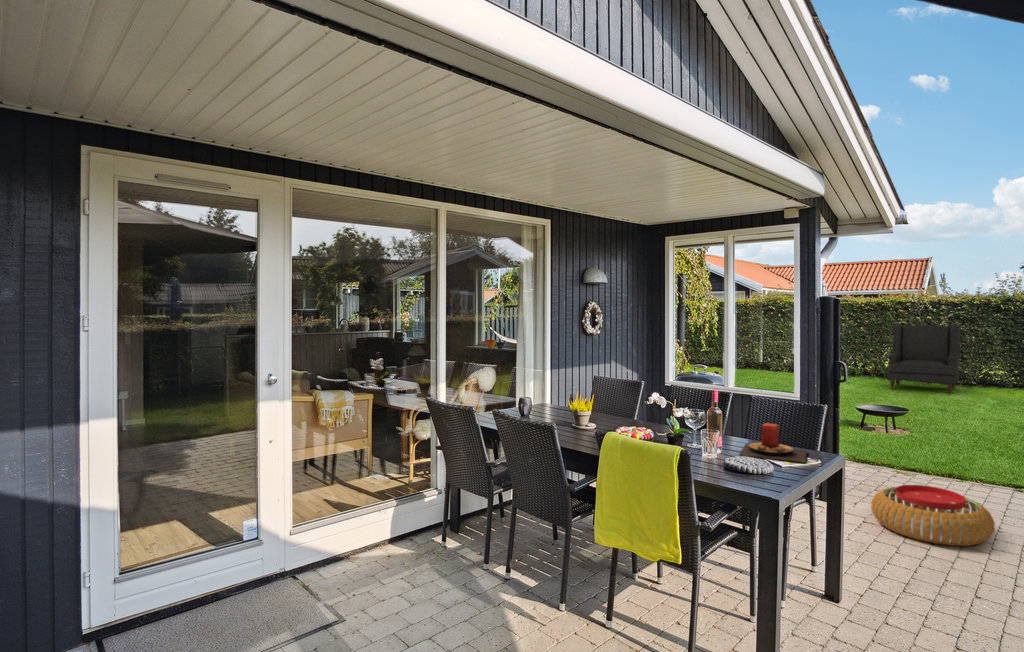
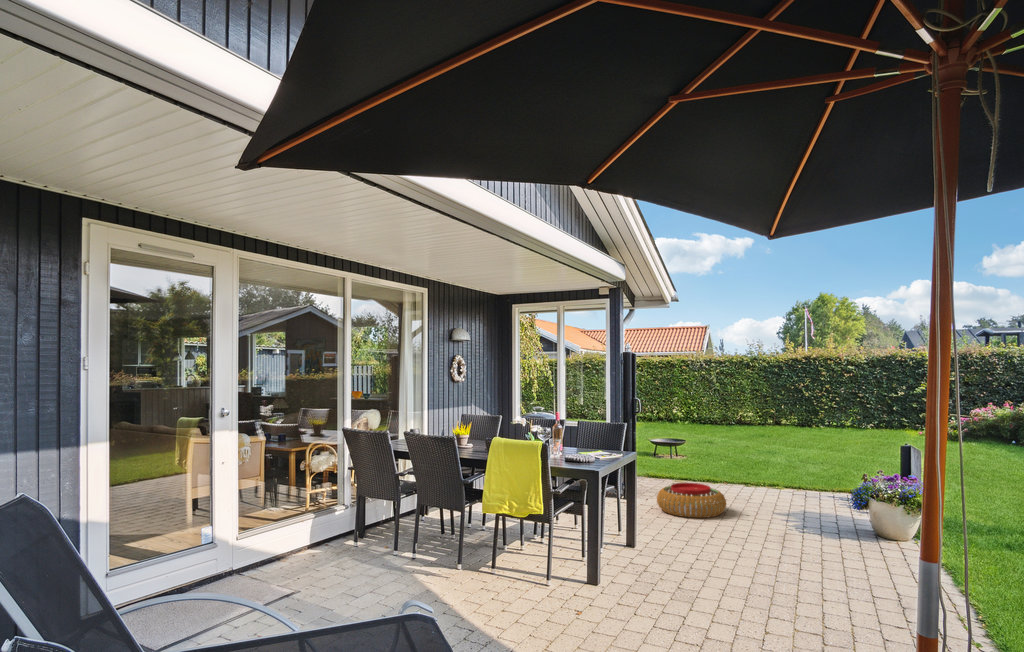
chair: present [887,325,960,393] -> none [675,379,723,432]
candle: present [739,423,807,463] -> none [574,434,614,457]

